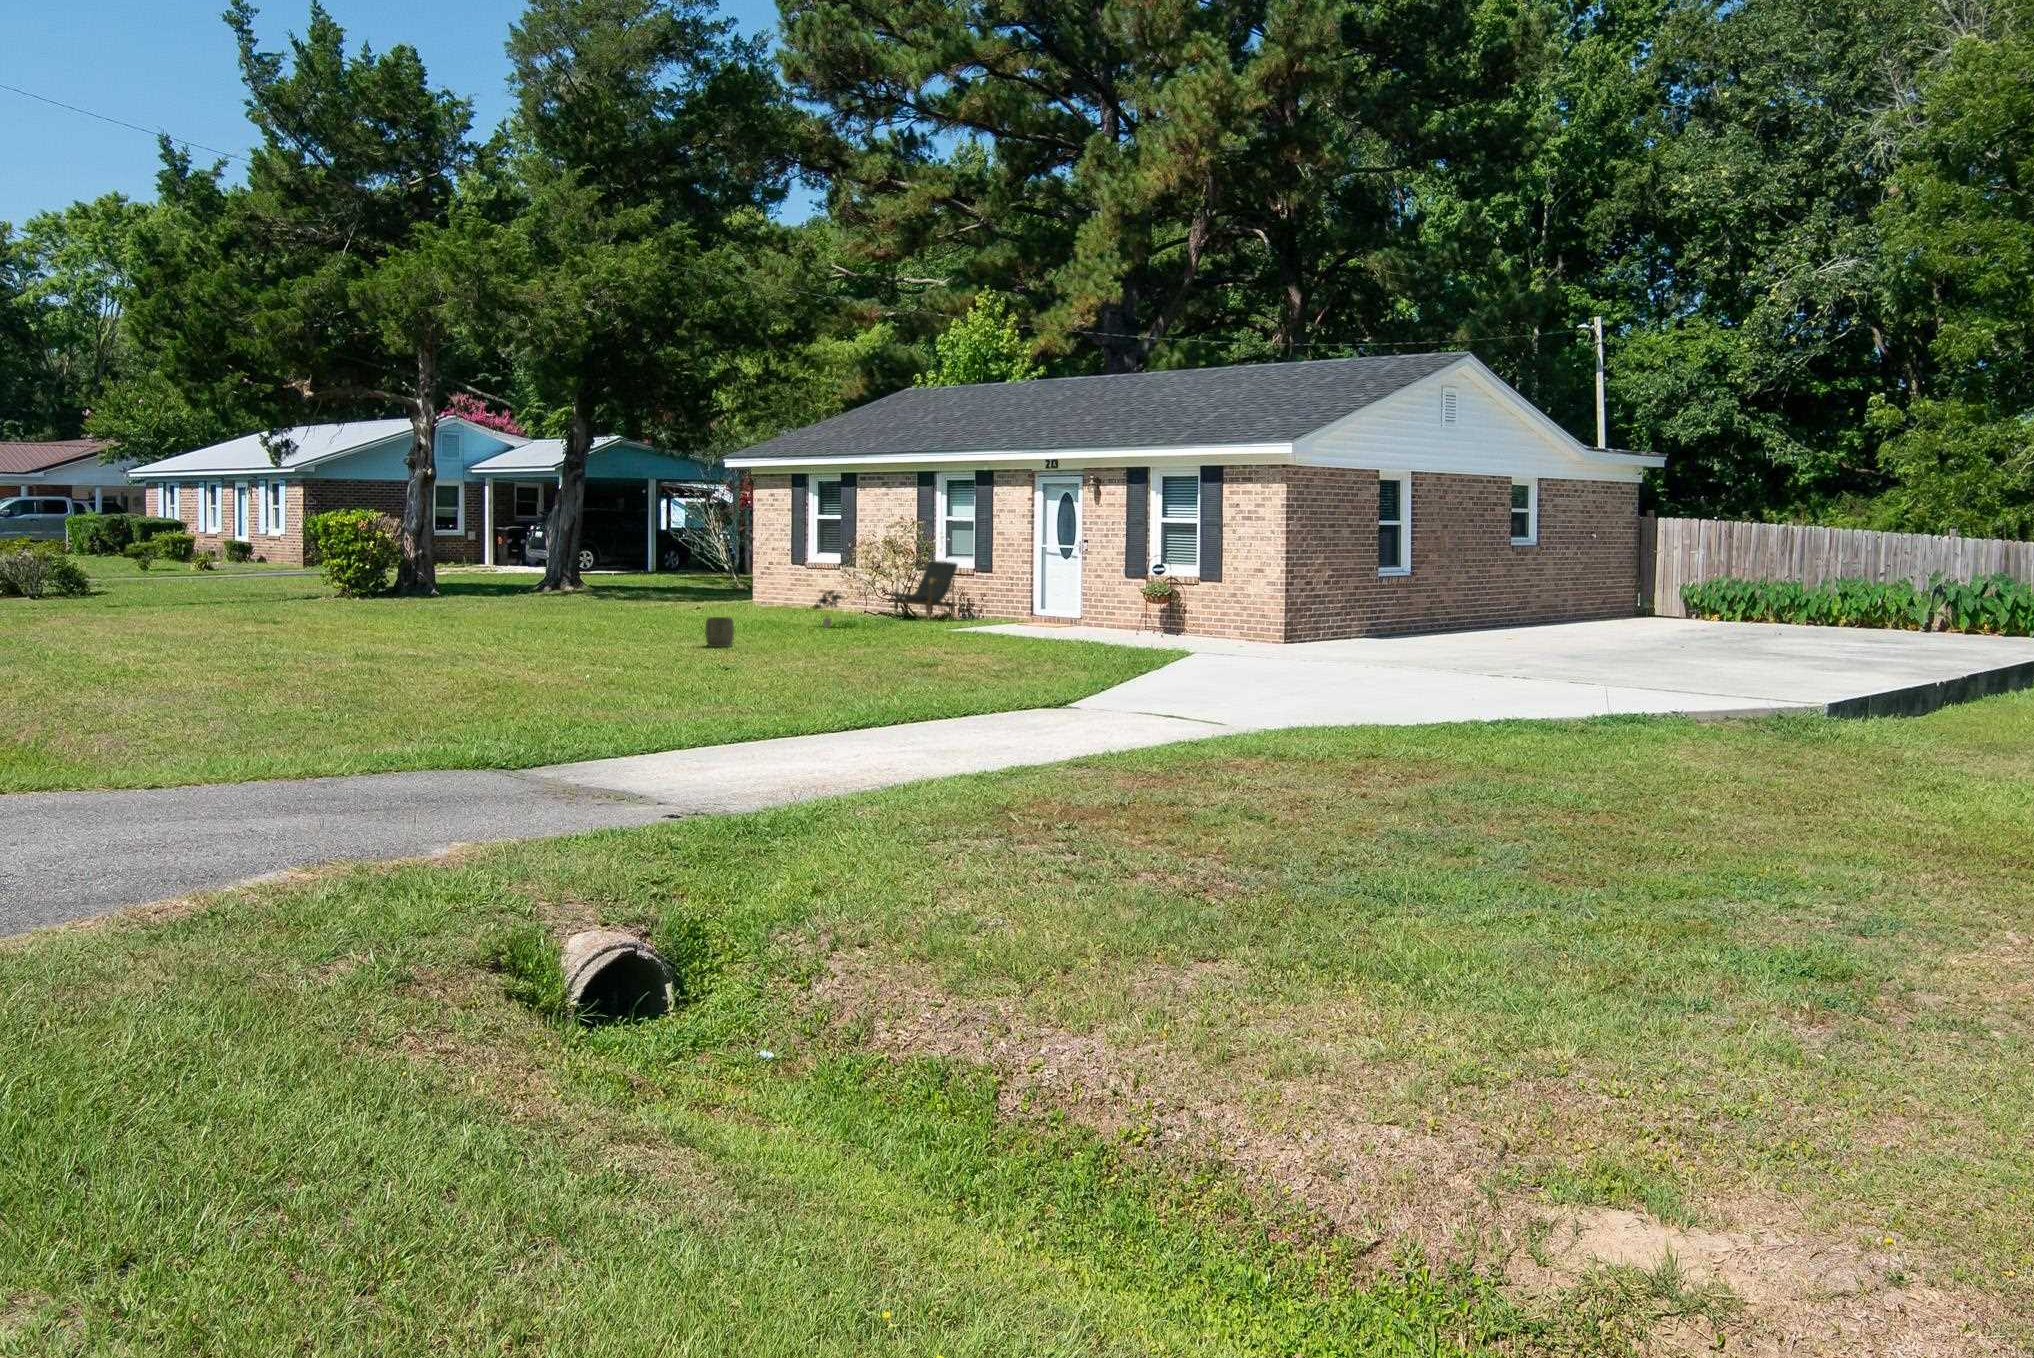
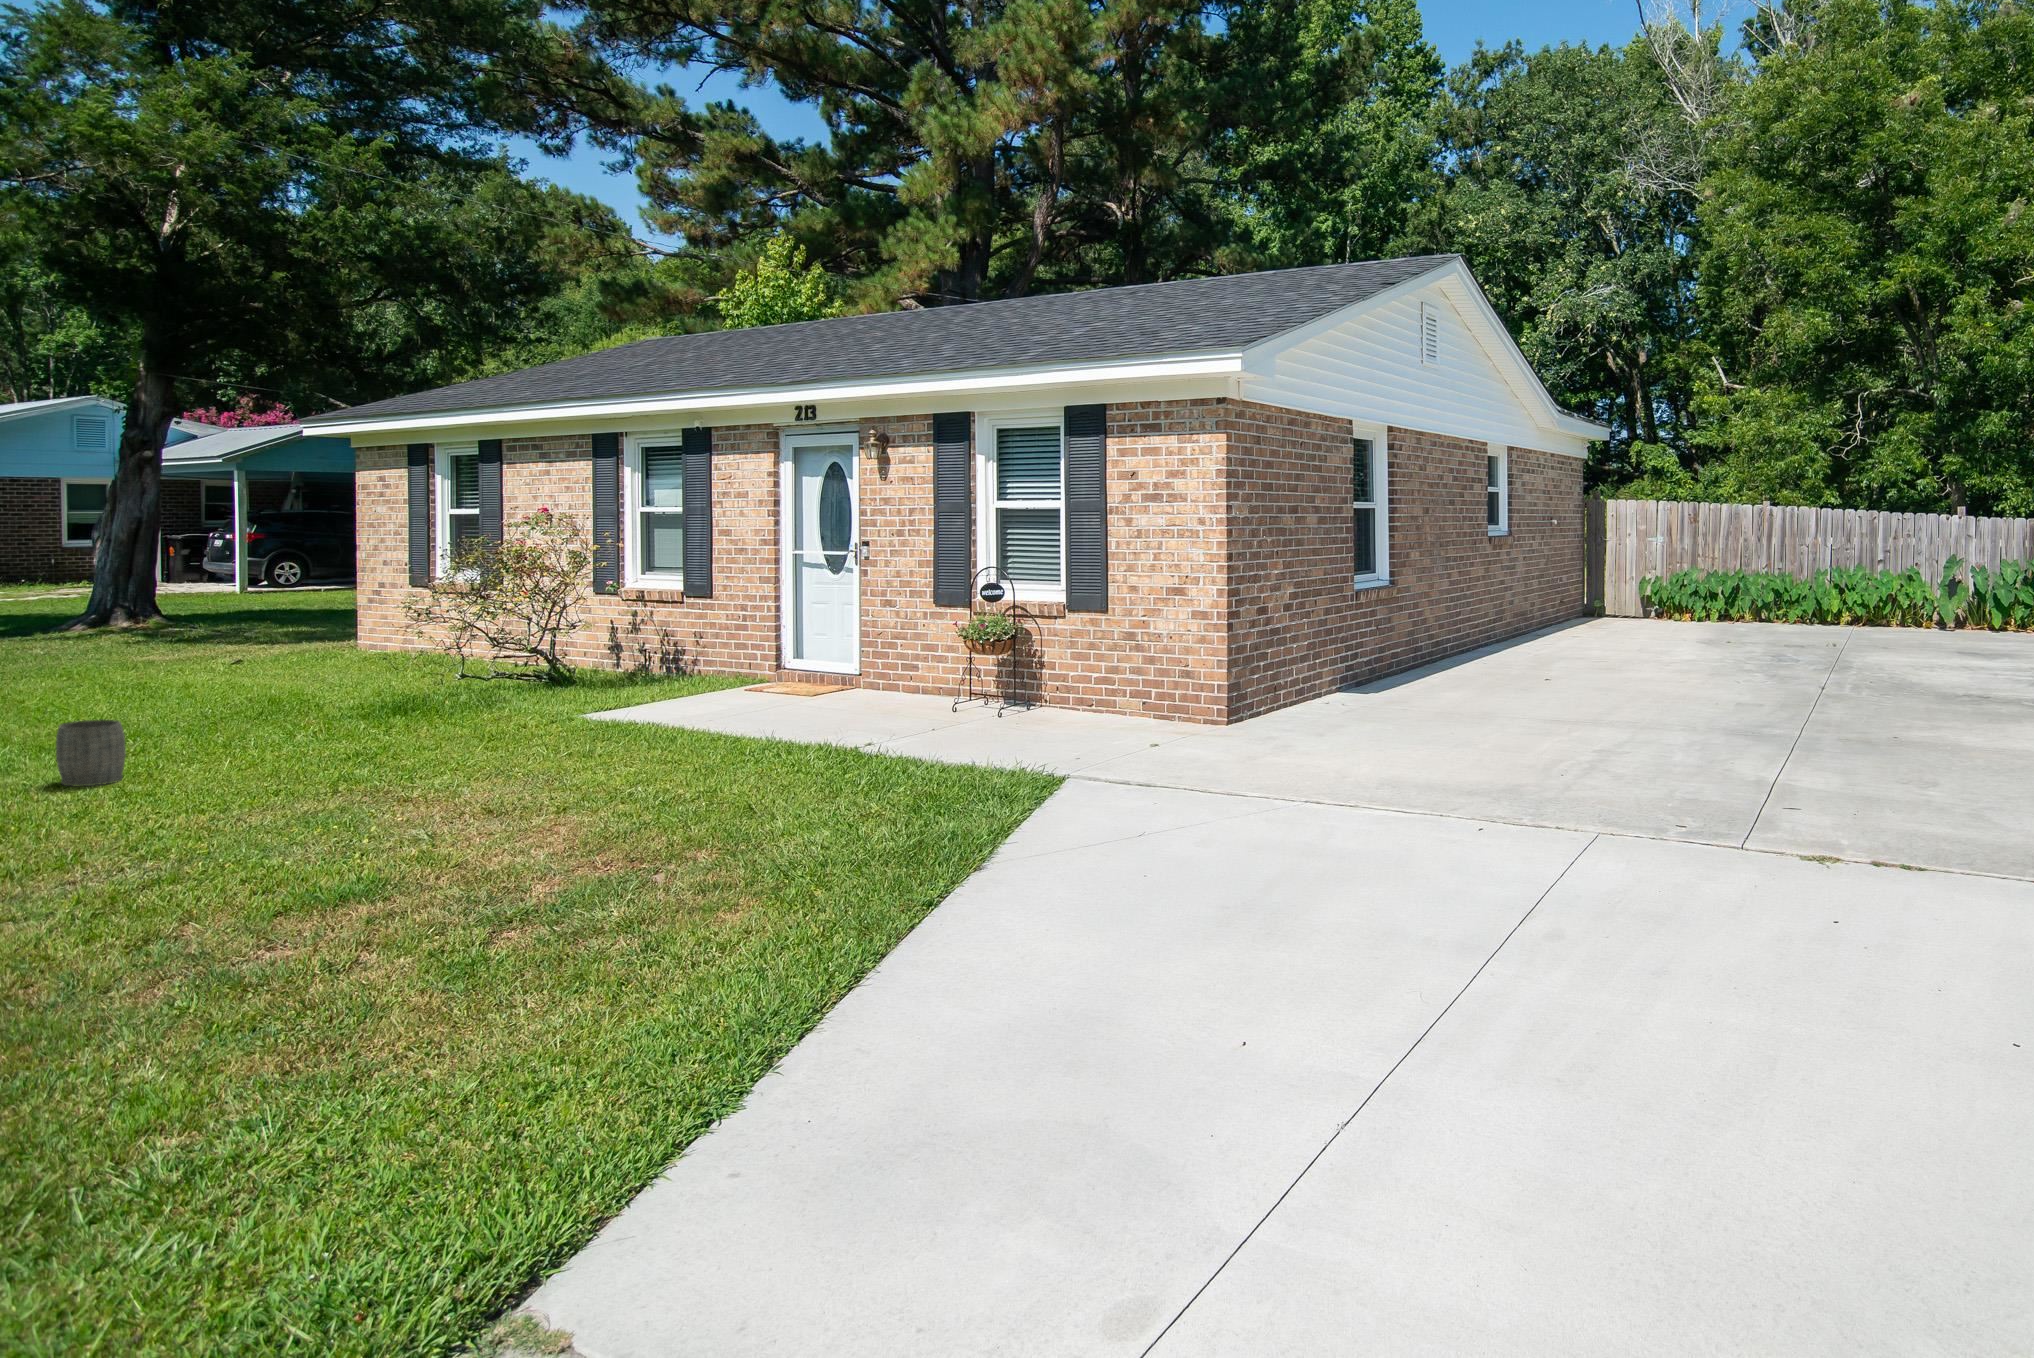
lounge chair: present [893,561,958,619] -> none [545,578,657,678]
potted plant: present [813,590,842,628] -> none [374,639,431,707]

